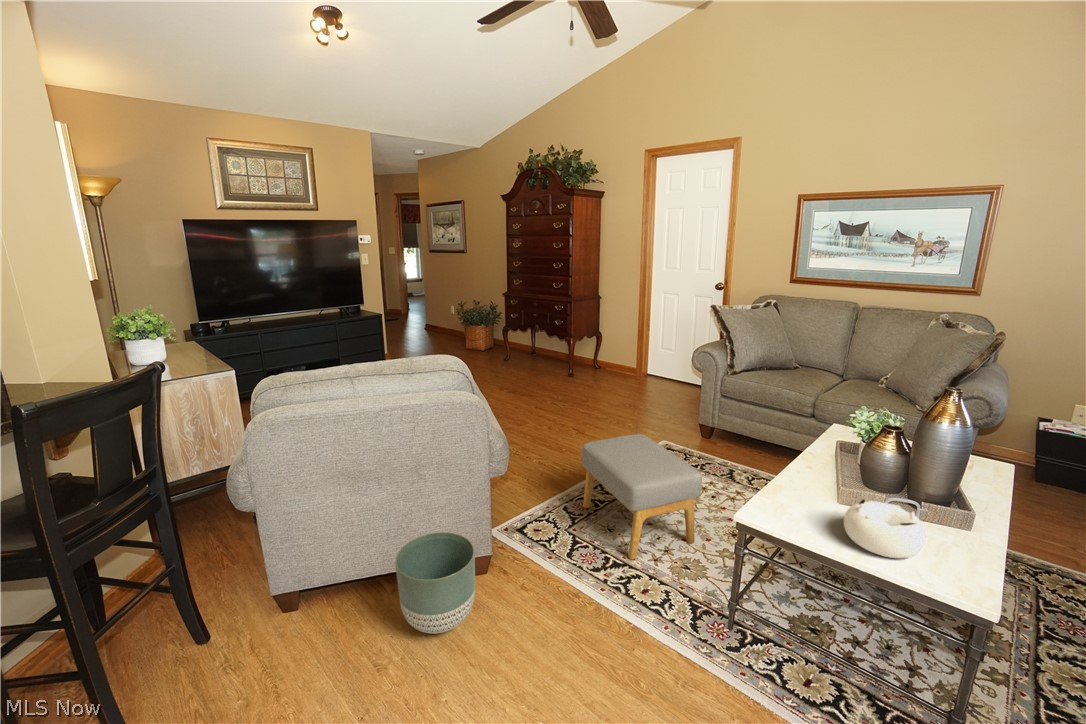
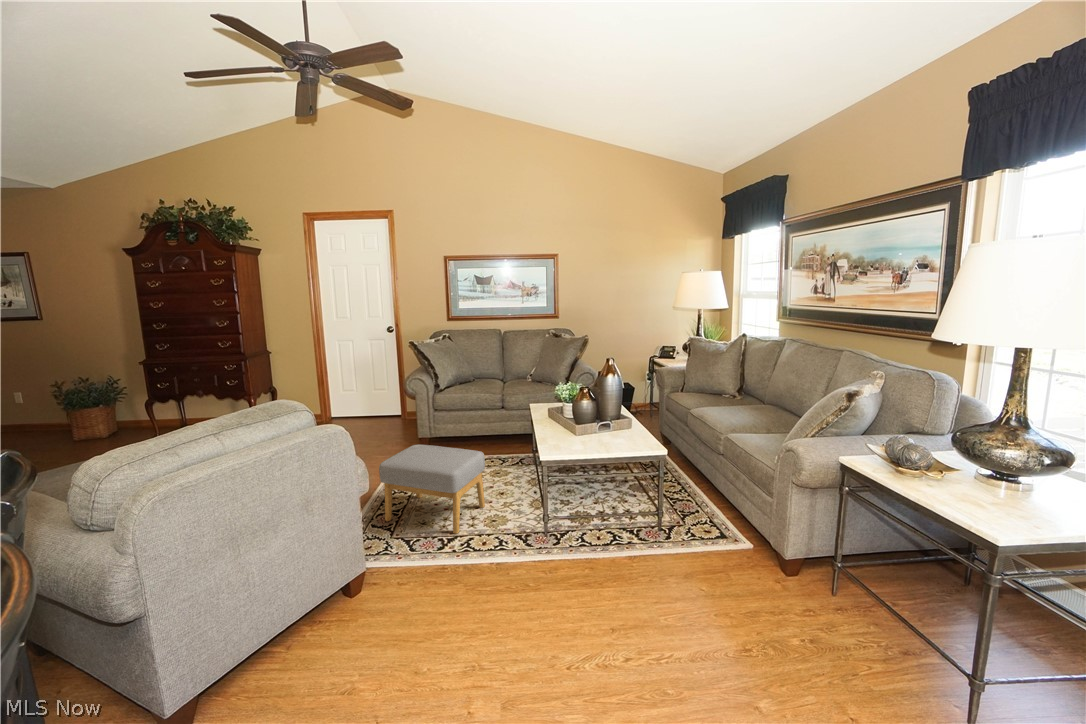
decorative bowl: present [844,500,927,558] -> none [590,421,627,447]
planter: present [396,532,475,634] -> none [302,561,386,664]

